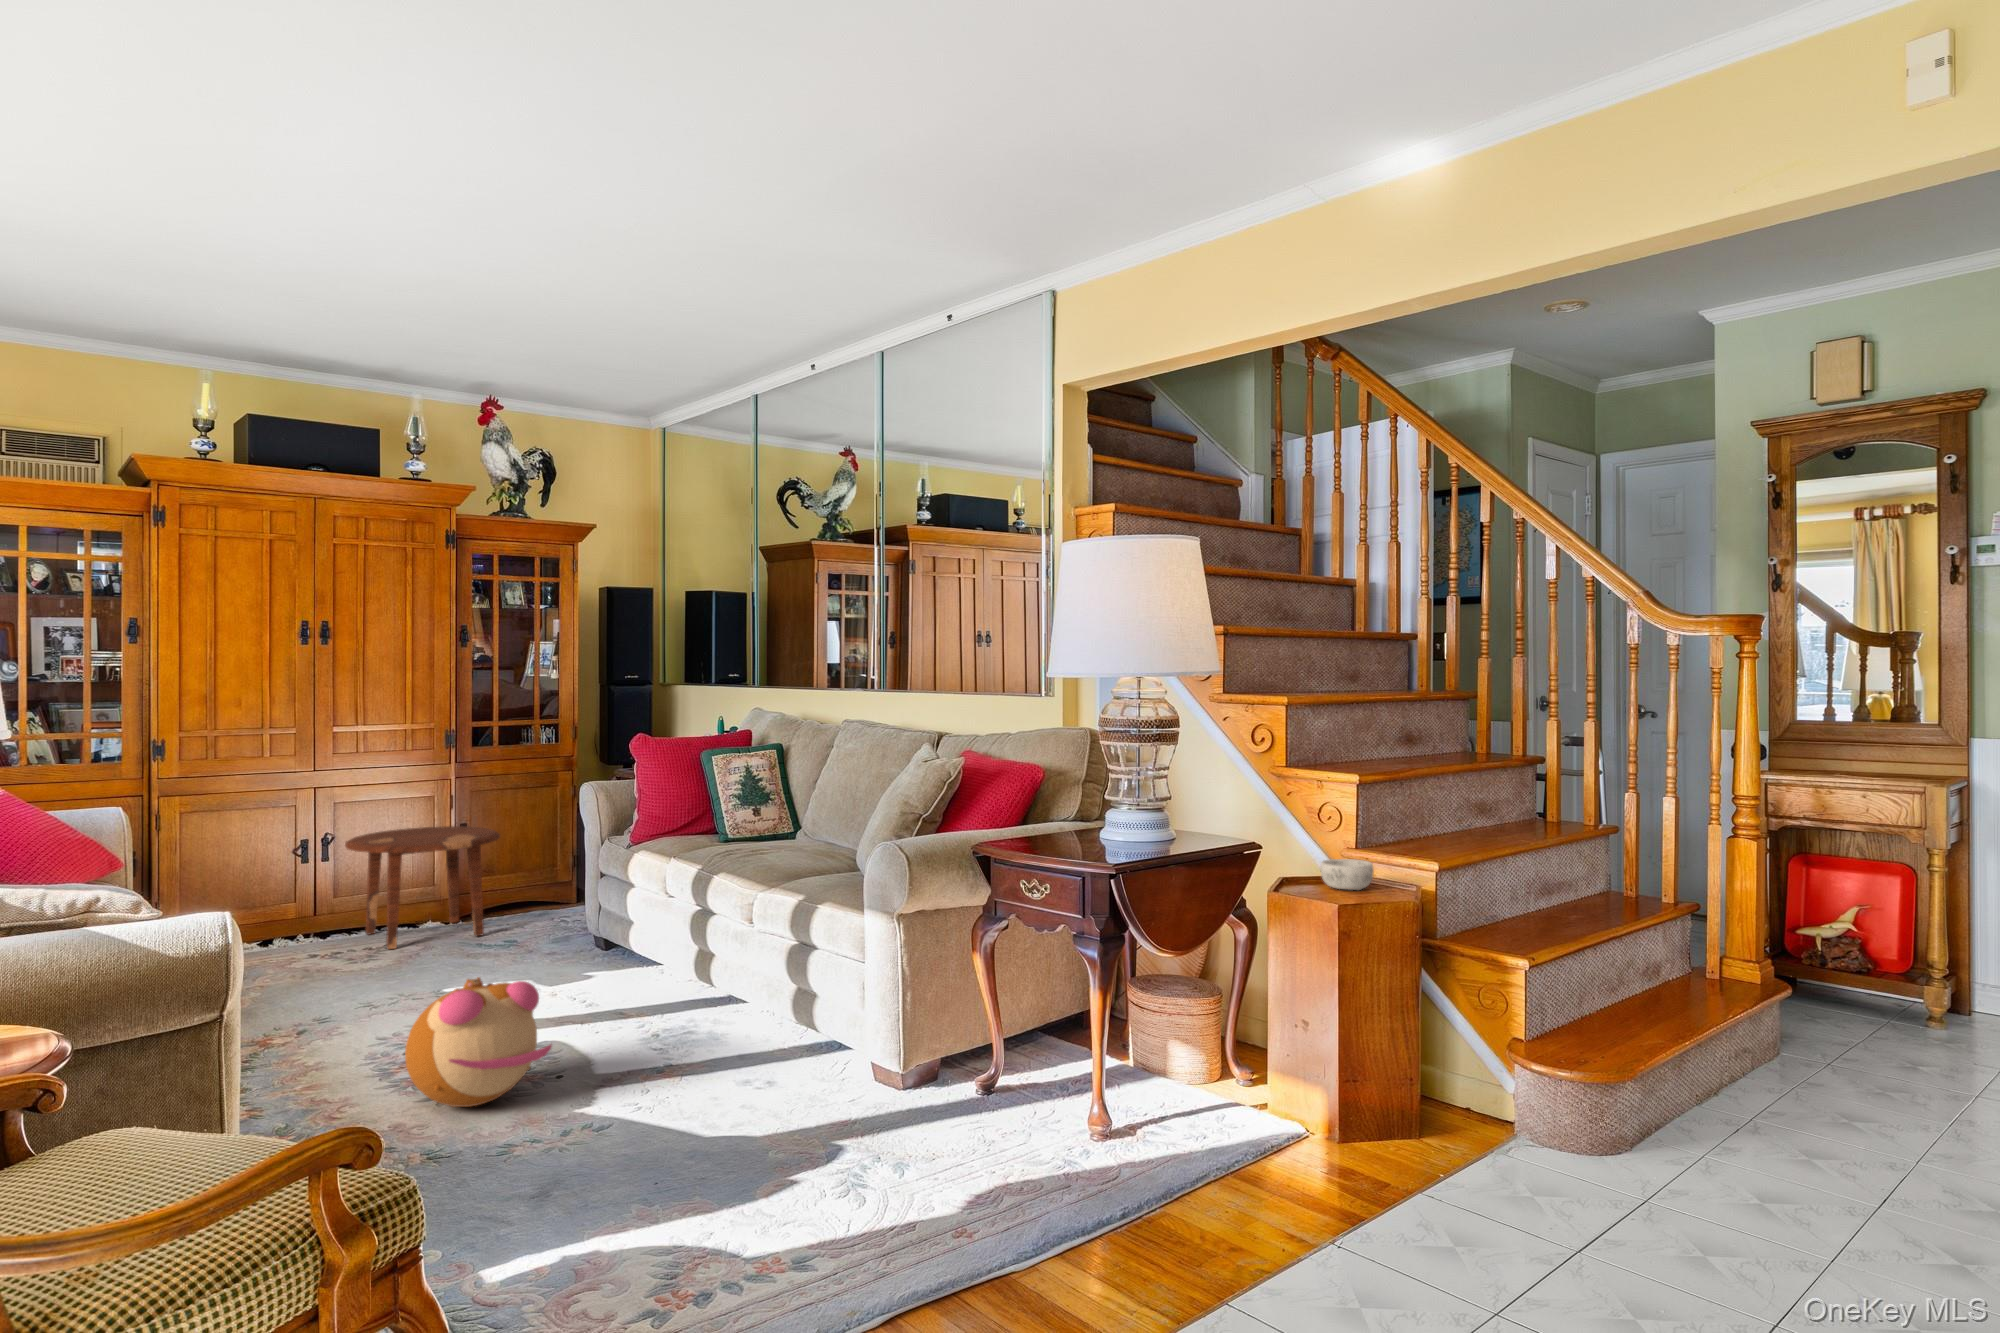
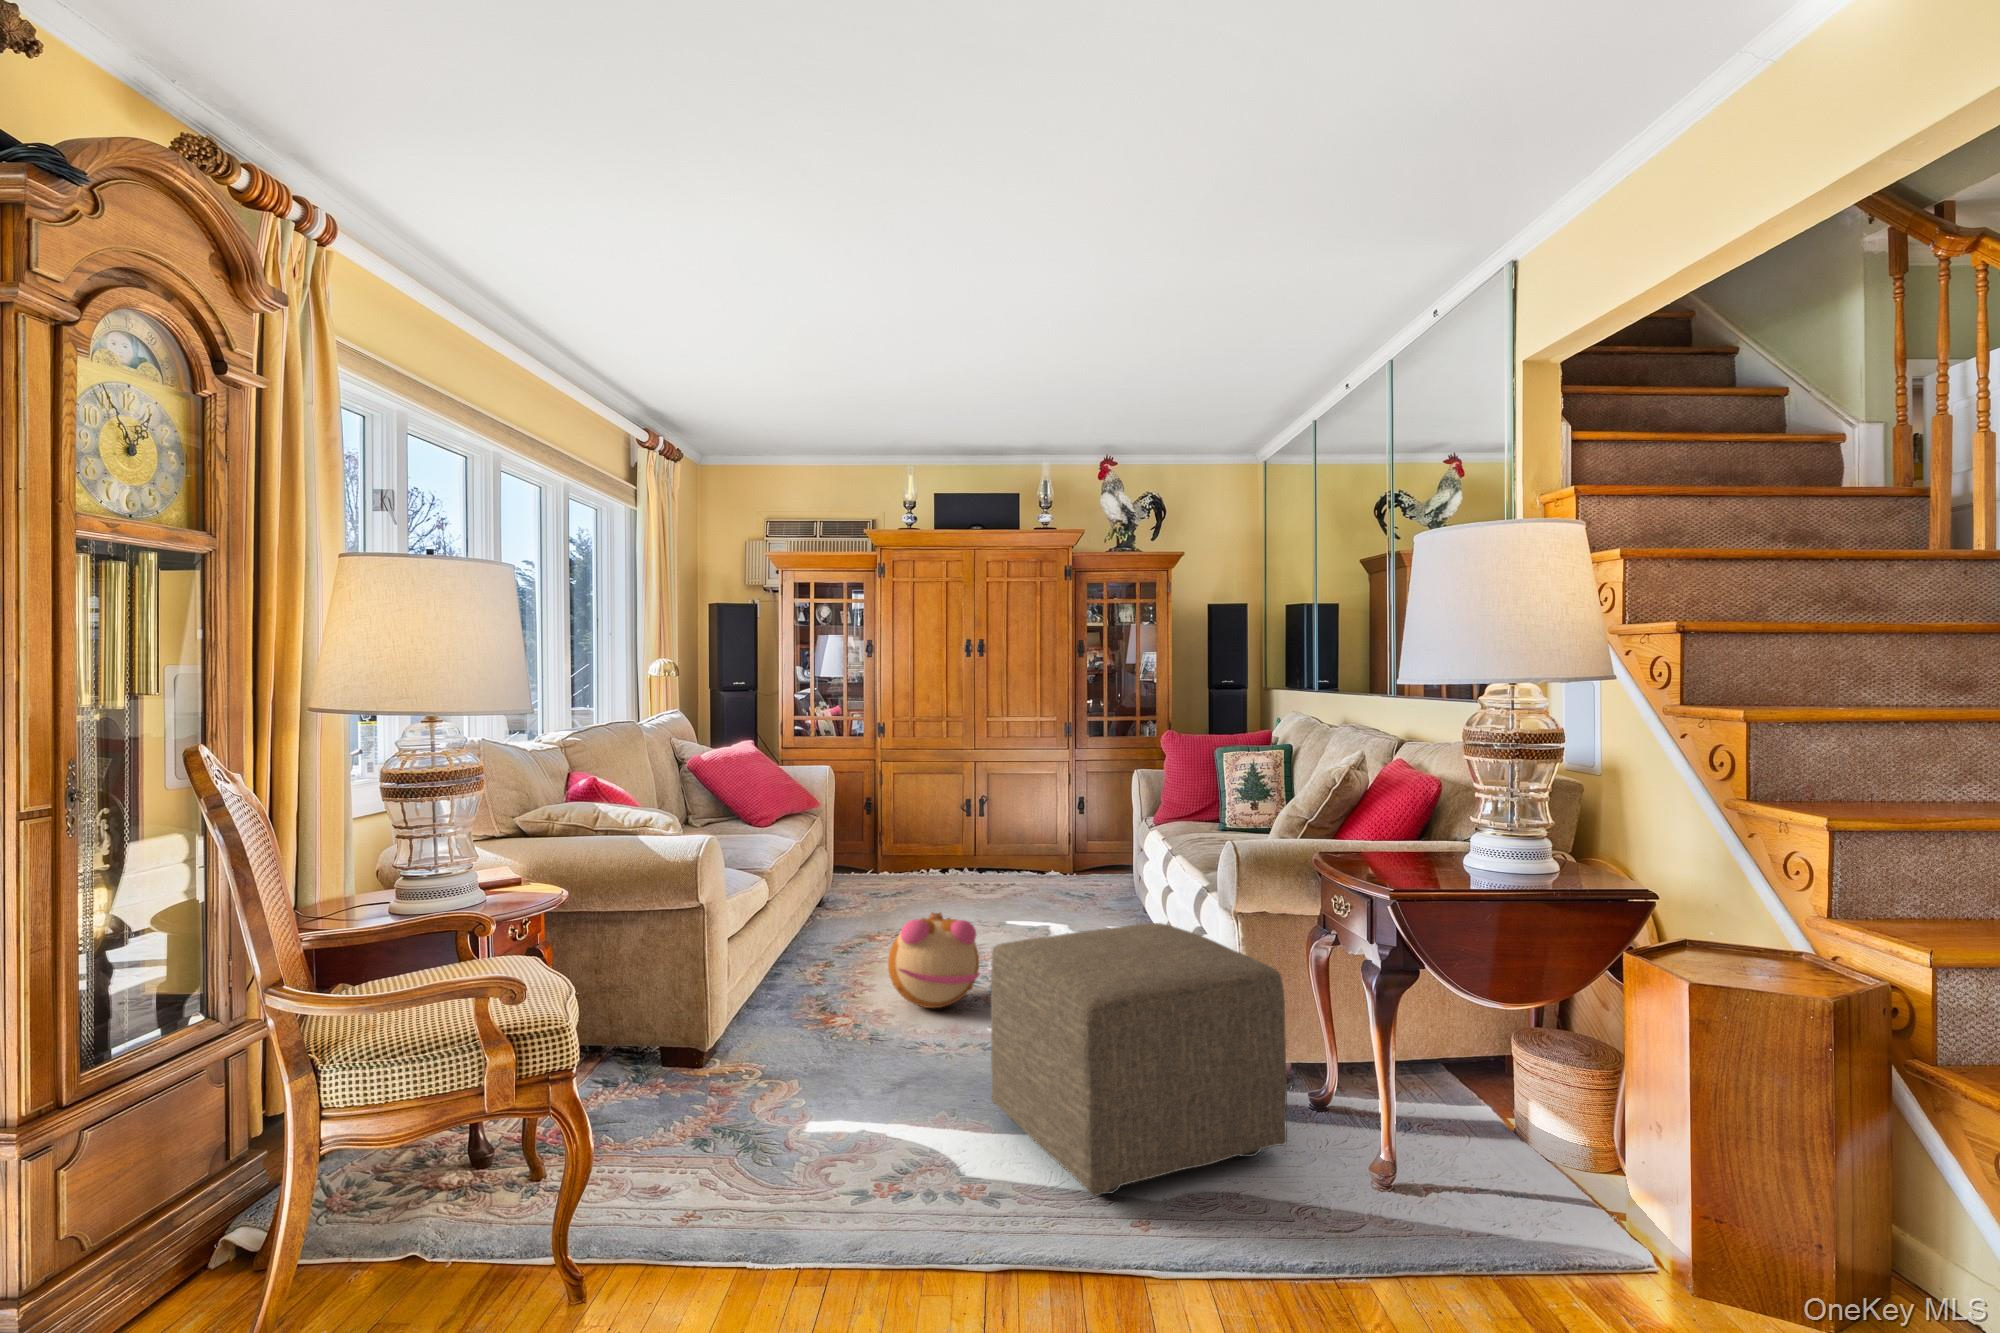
side table: present [345,826,500,949] -> none [983,797,1089,886]
decorative bowl: present [1321,859,1374,890] -> none [1721,929,1805,976]
ottoman: none [699,935,1017,1225] -> present [991,923,1287,1196]

